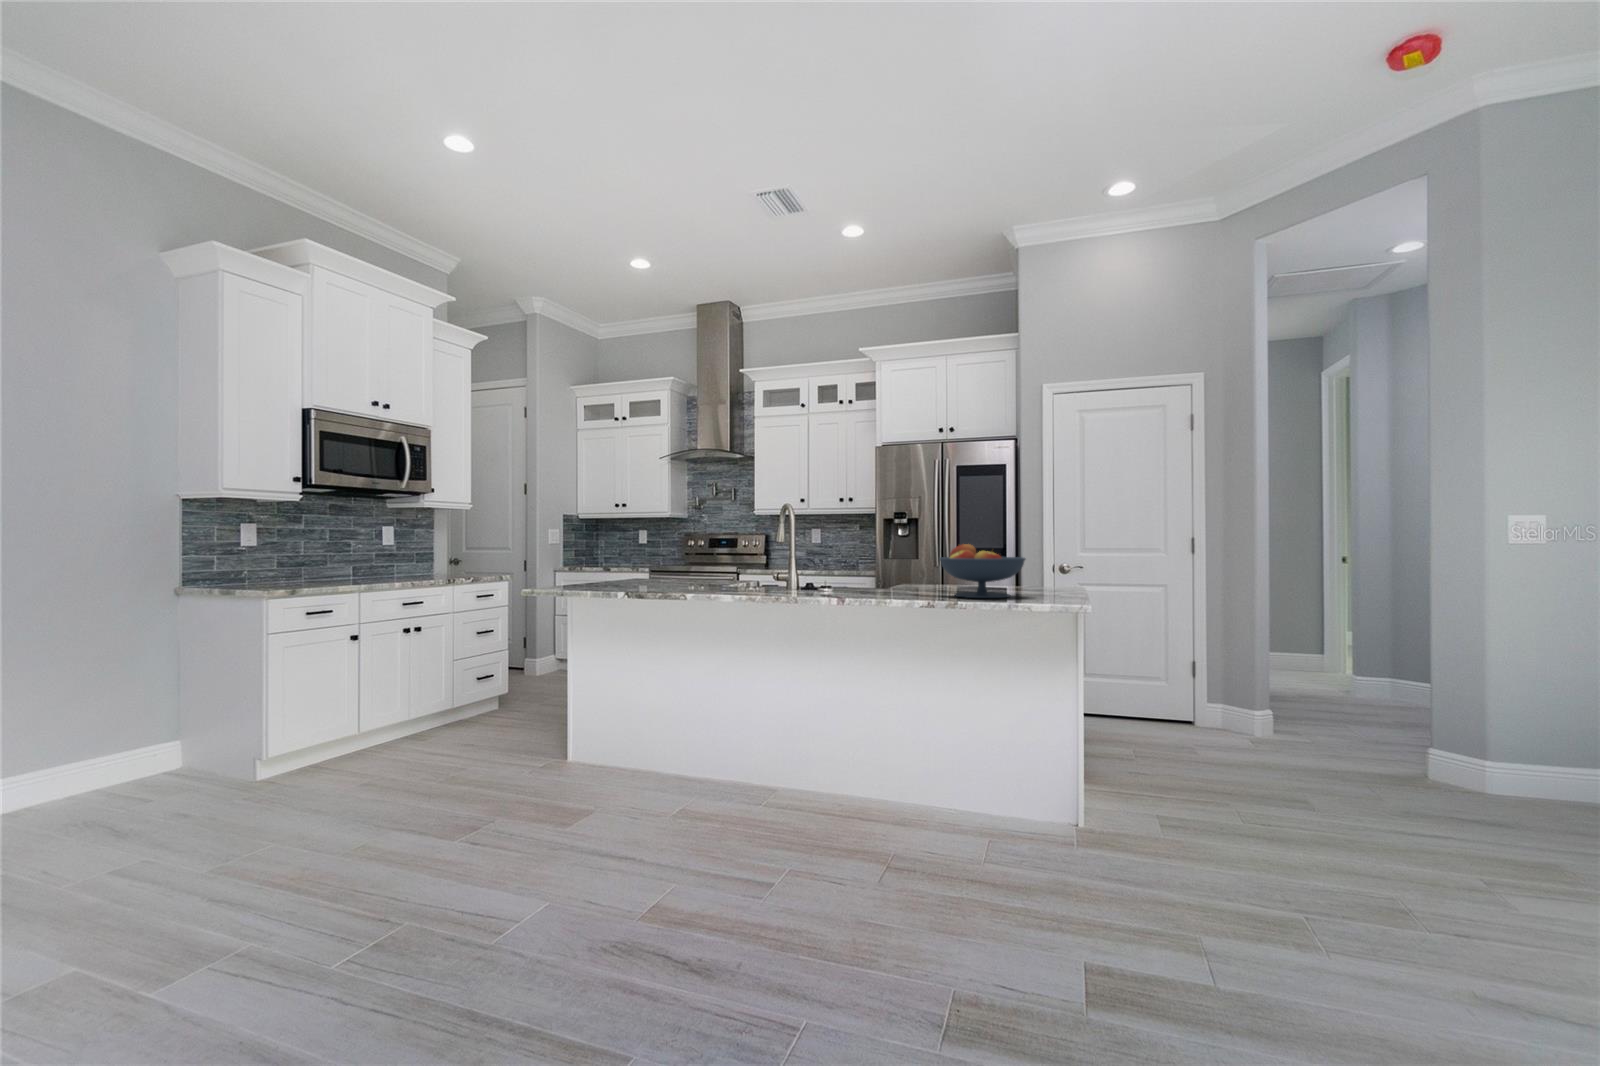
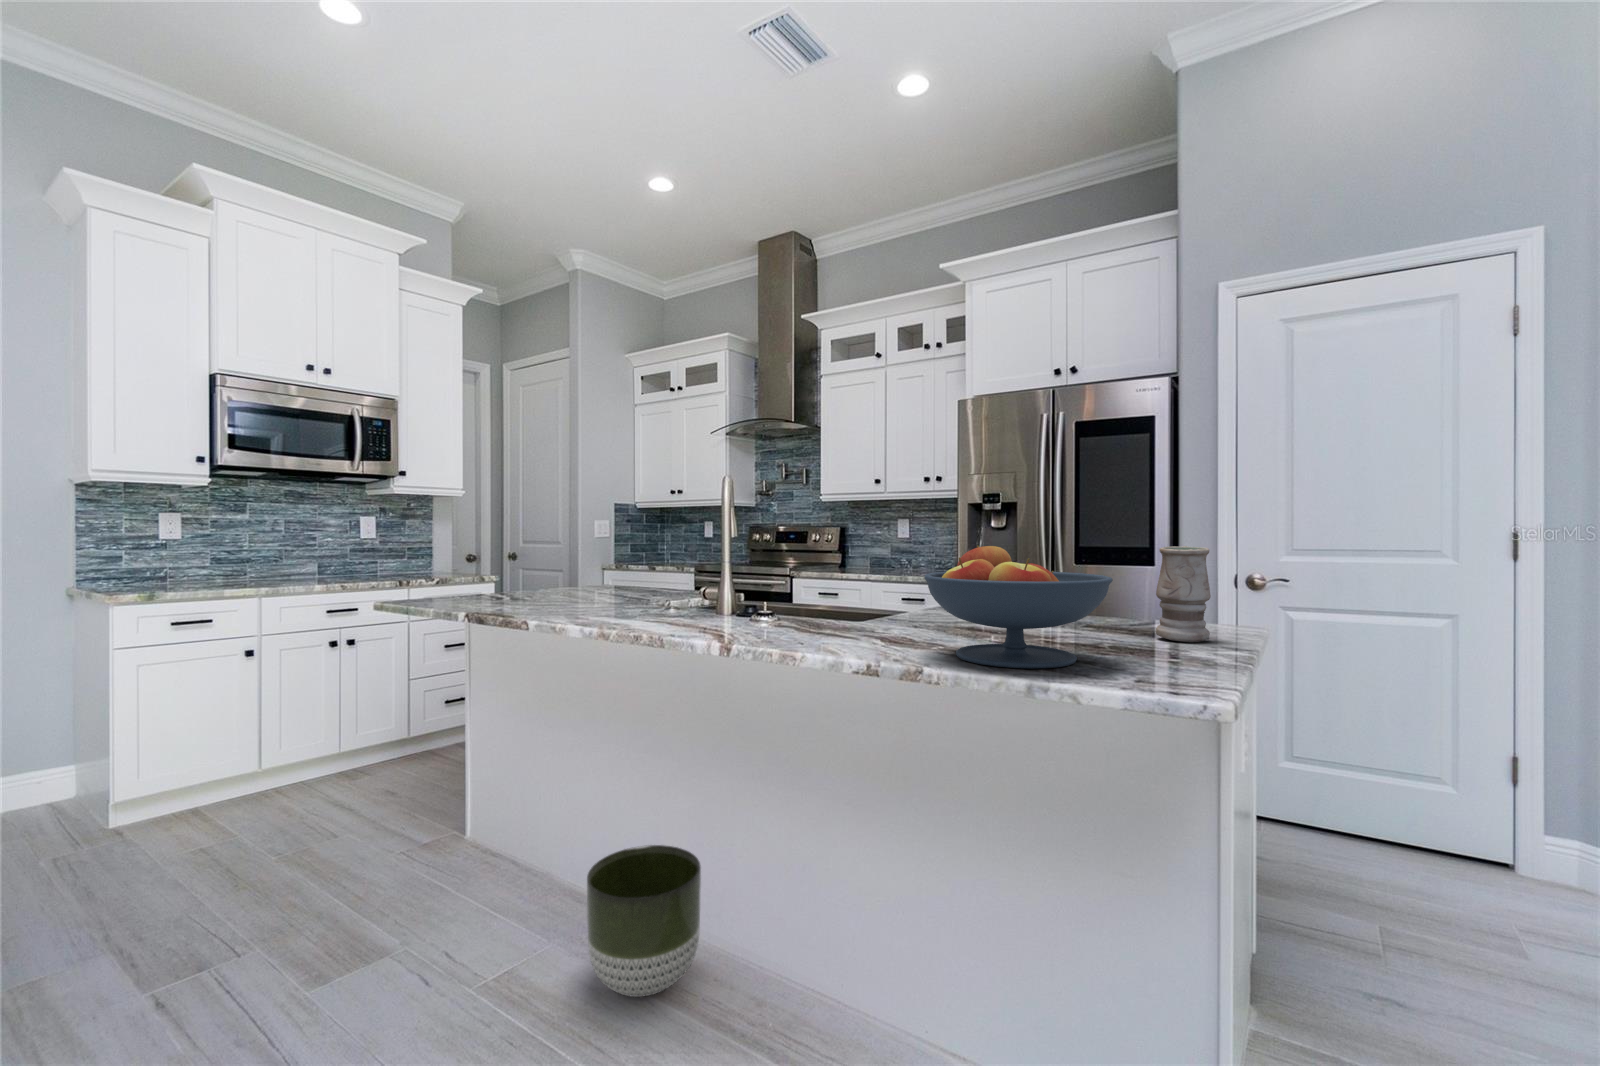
vase: none [1032,545,1057,592] -> present [1156,546,1211,642]
planter: none [732,727,797,805] -> present [587,845,701,997]

